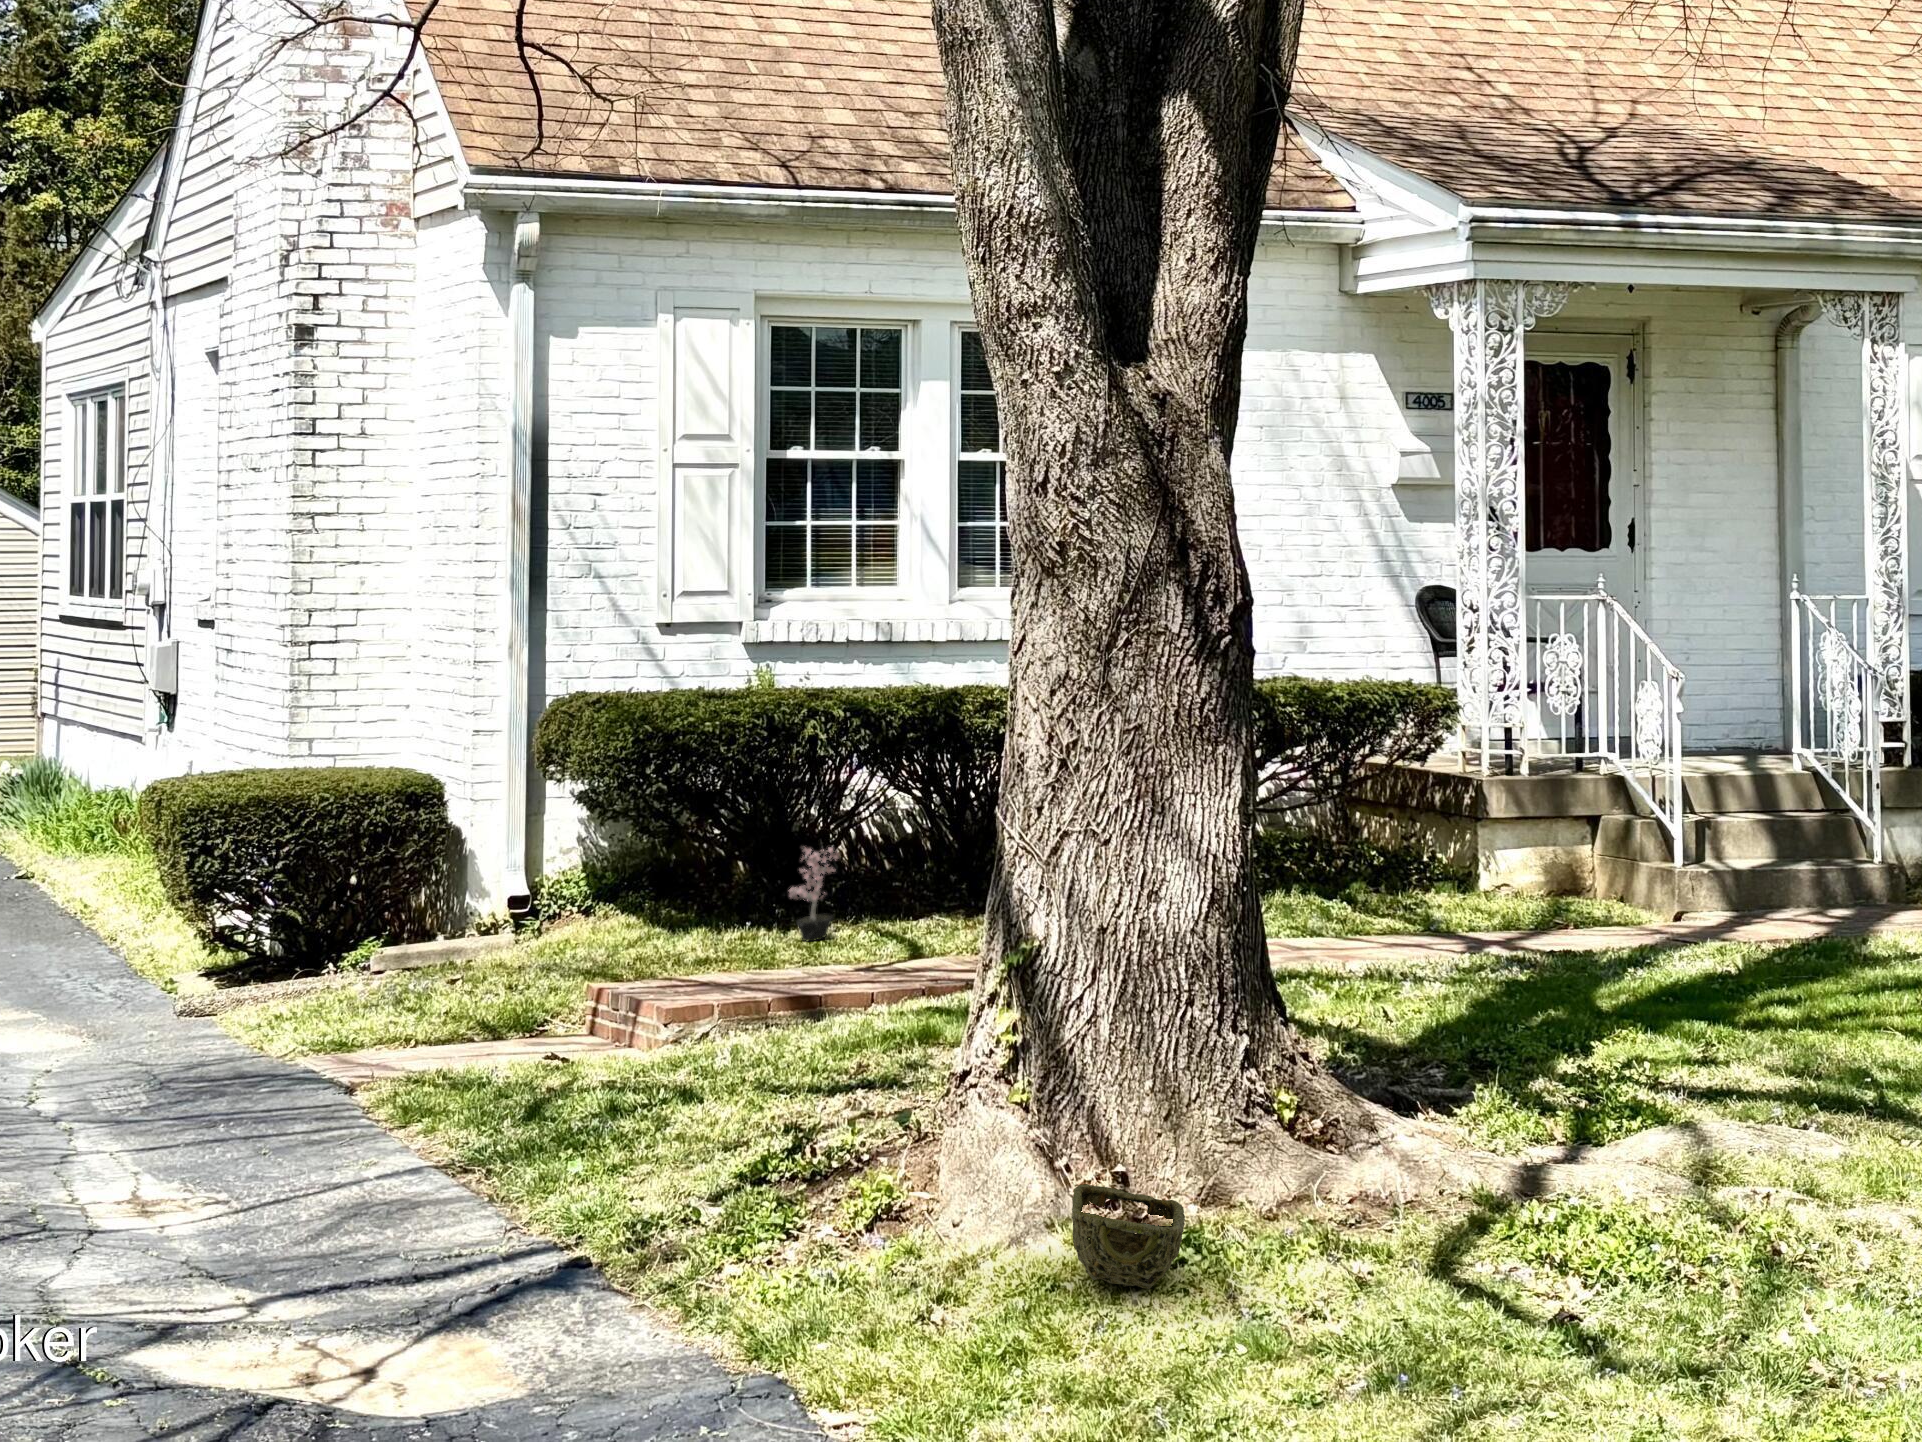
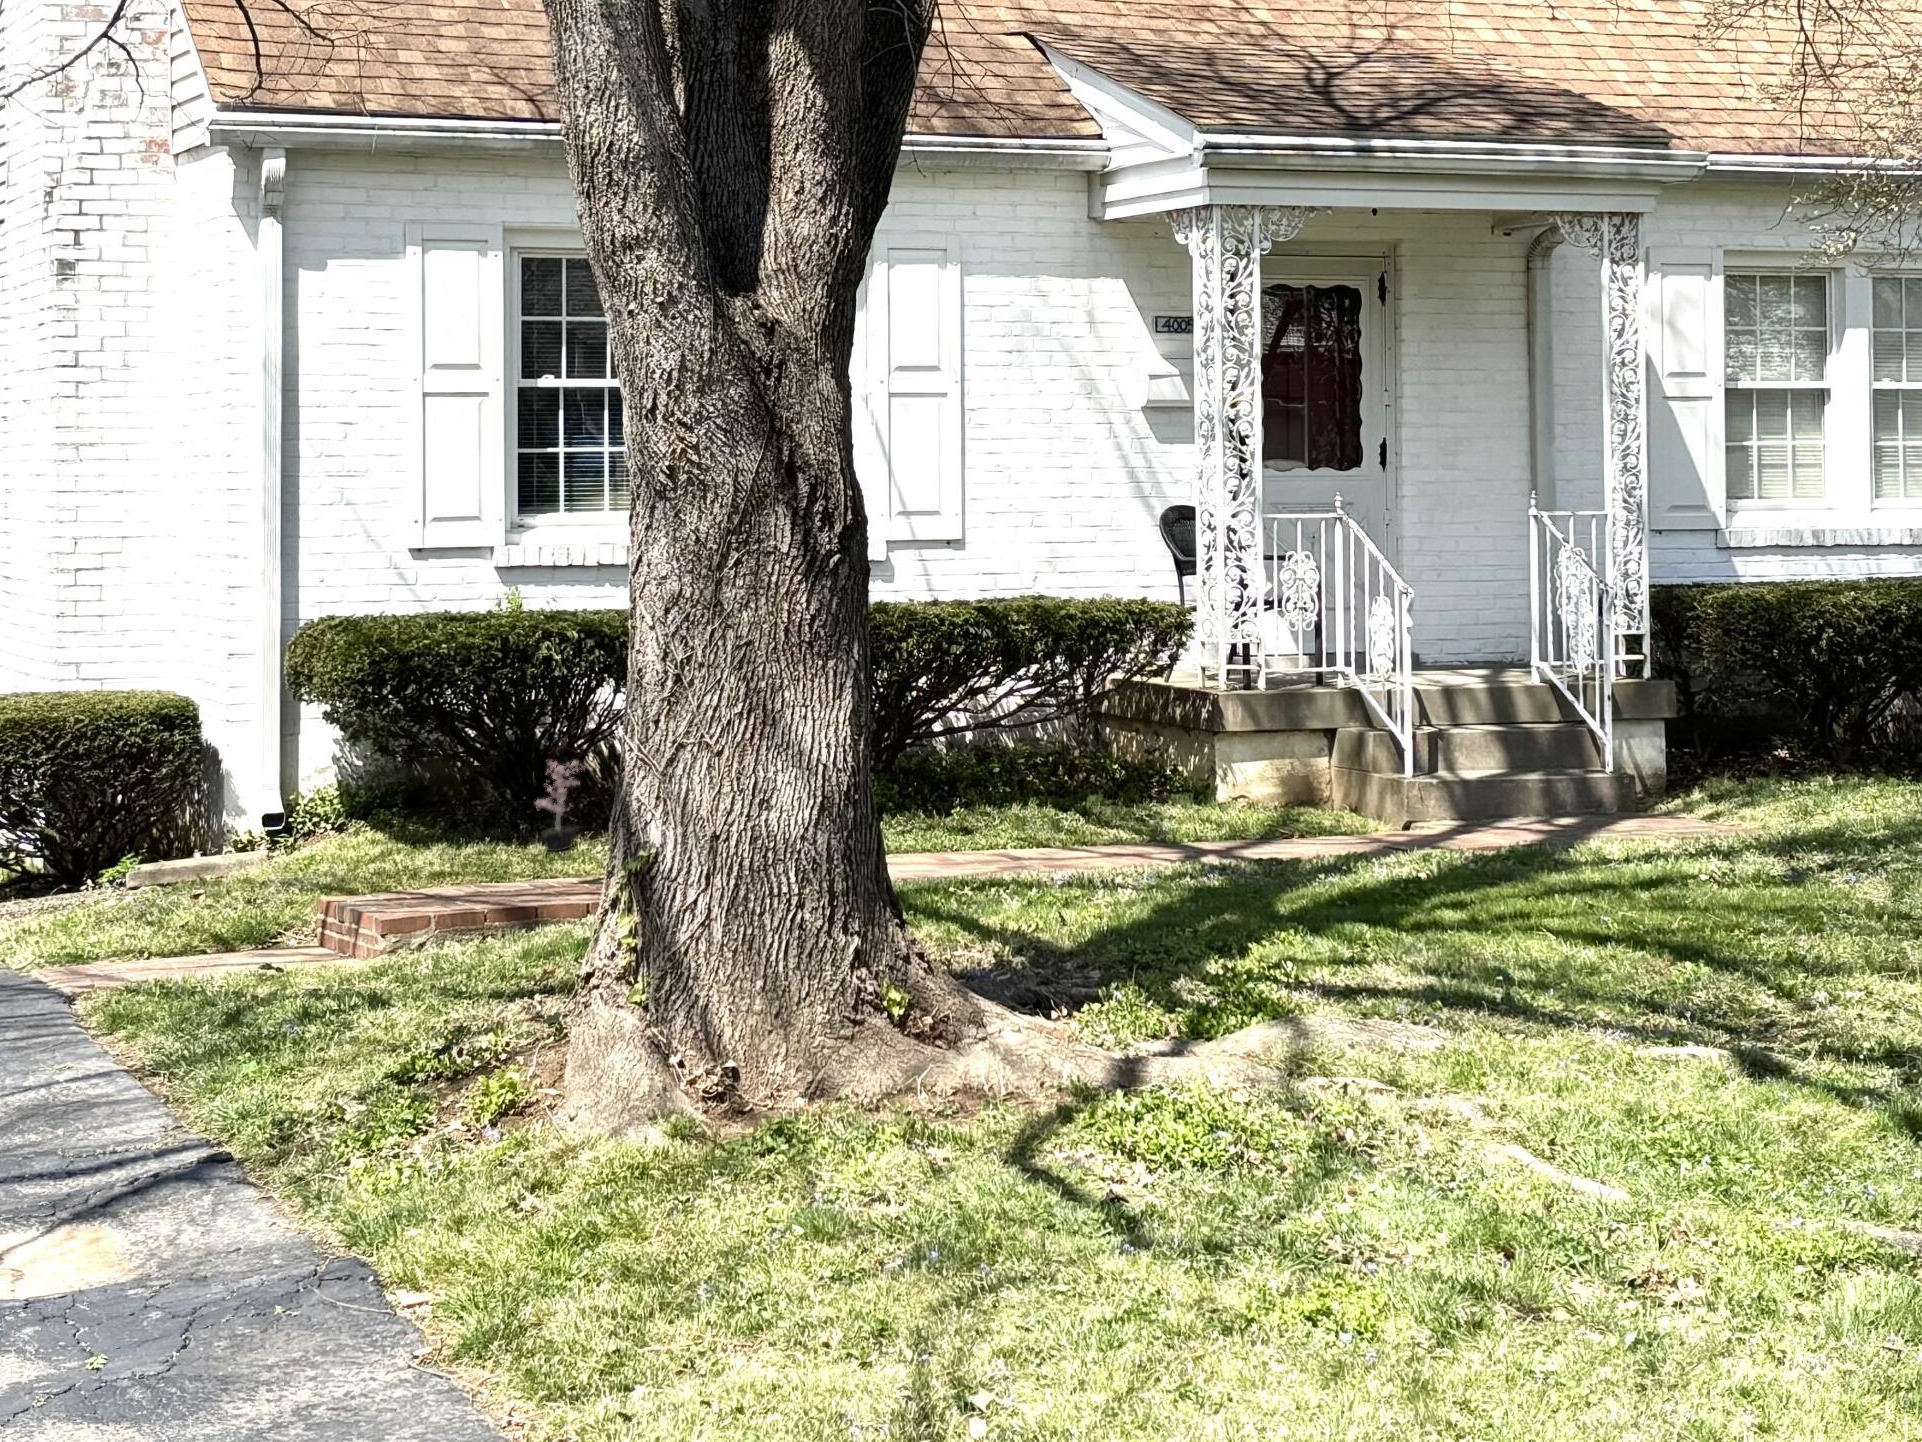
woven basket: present [1072,1184,1185,1289] -> none [667,1084,784,1185]

